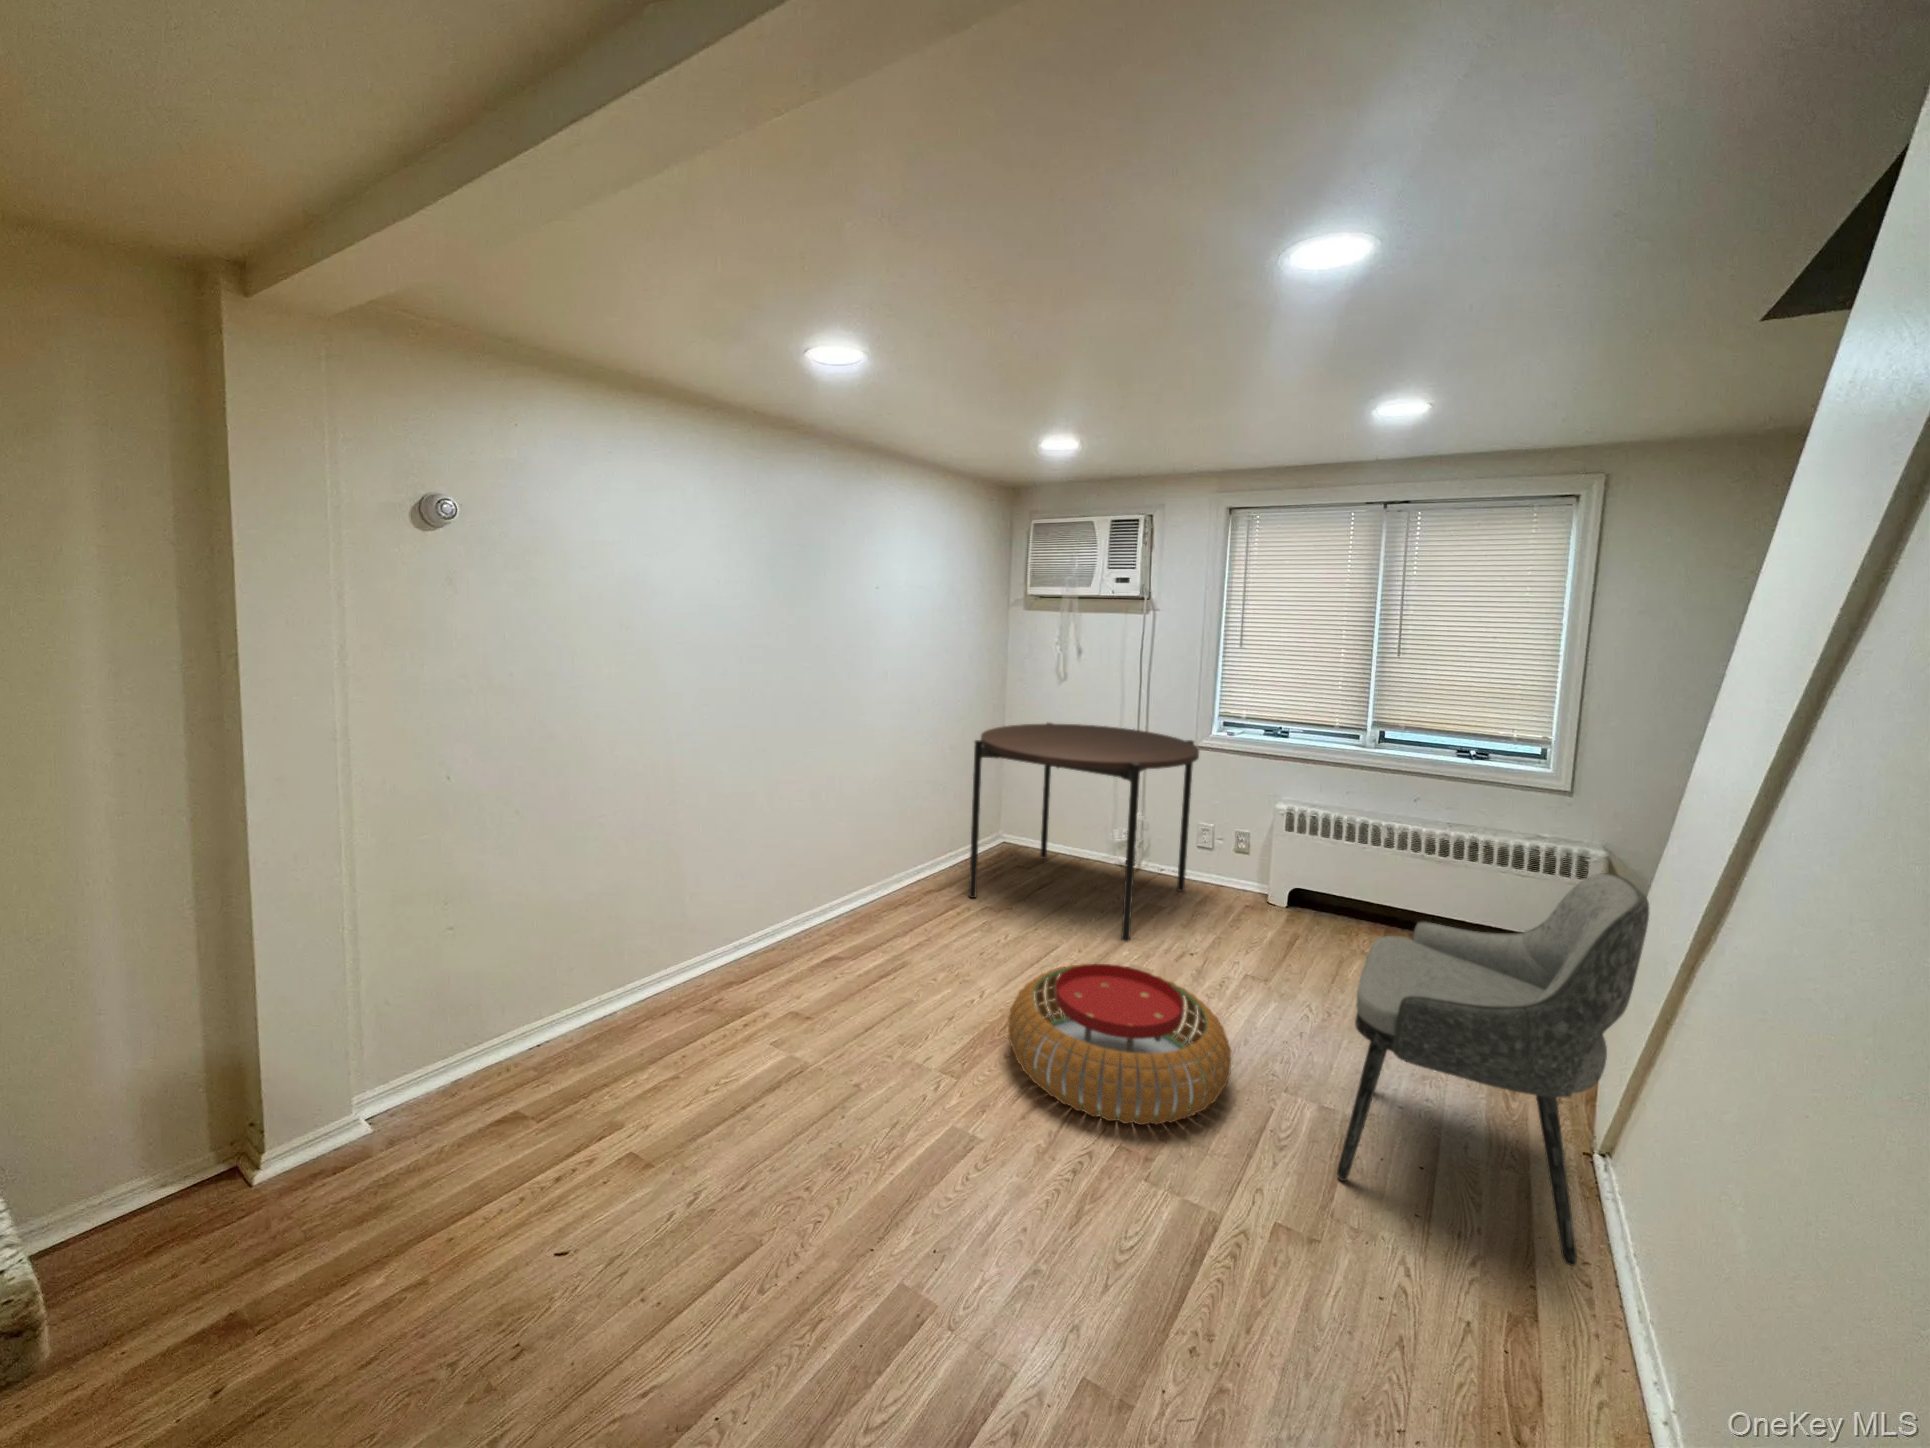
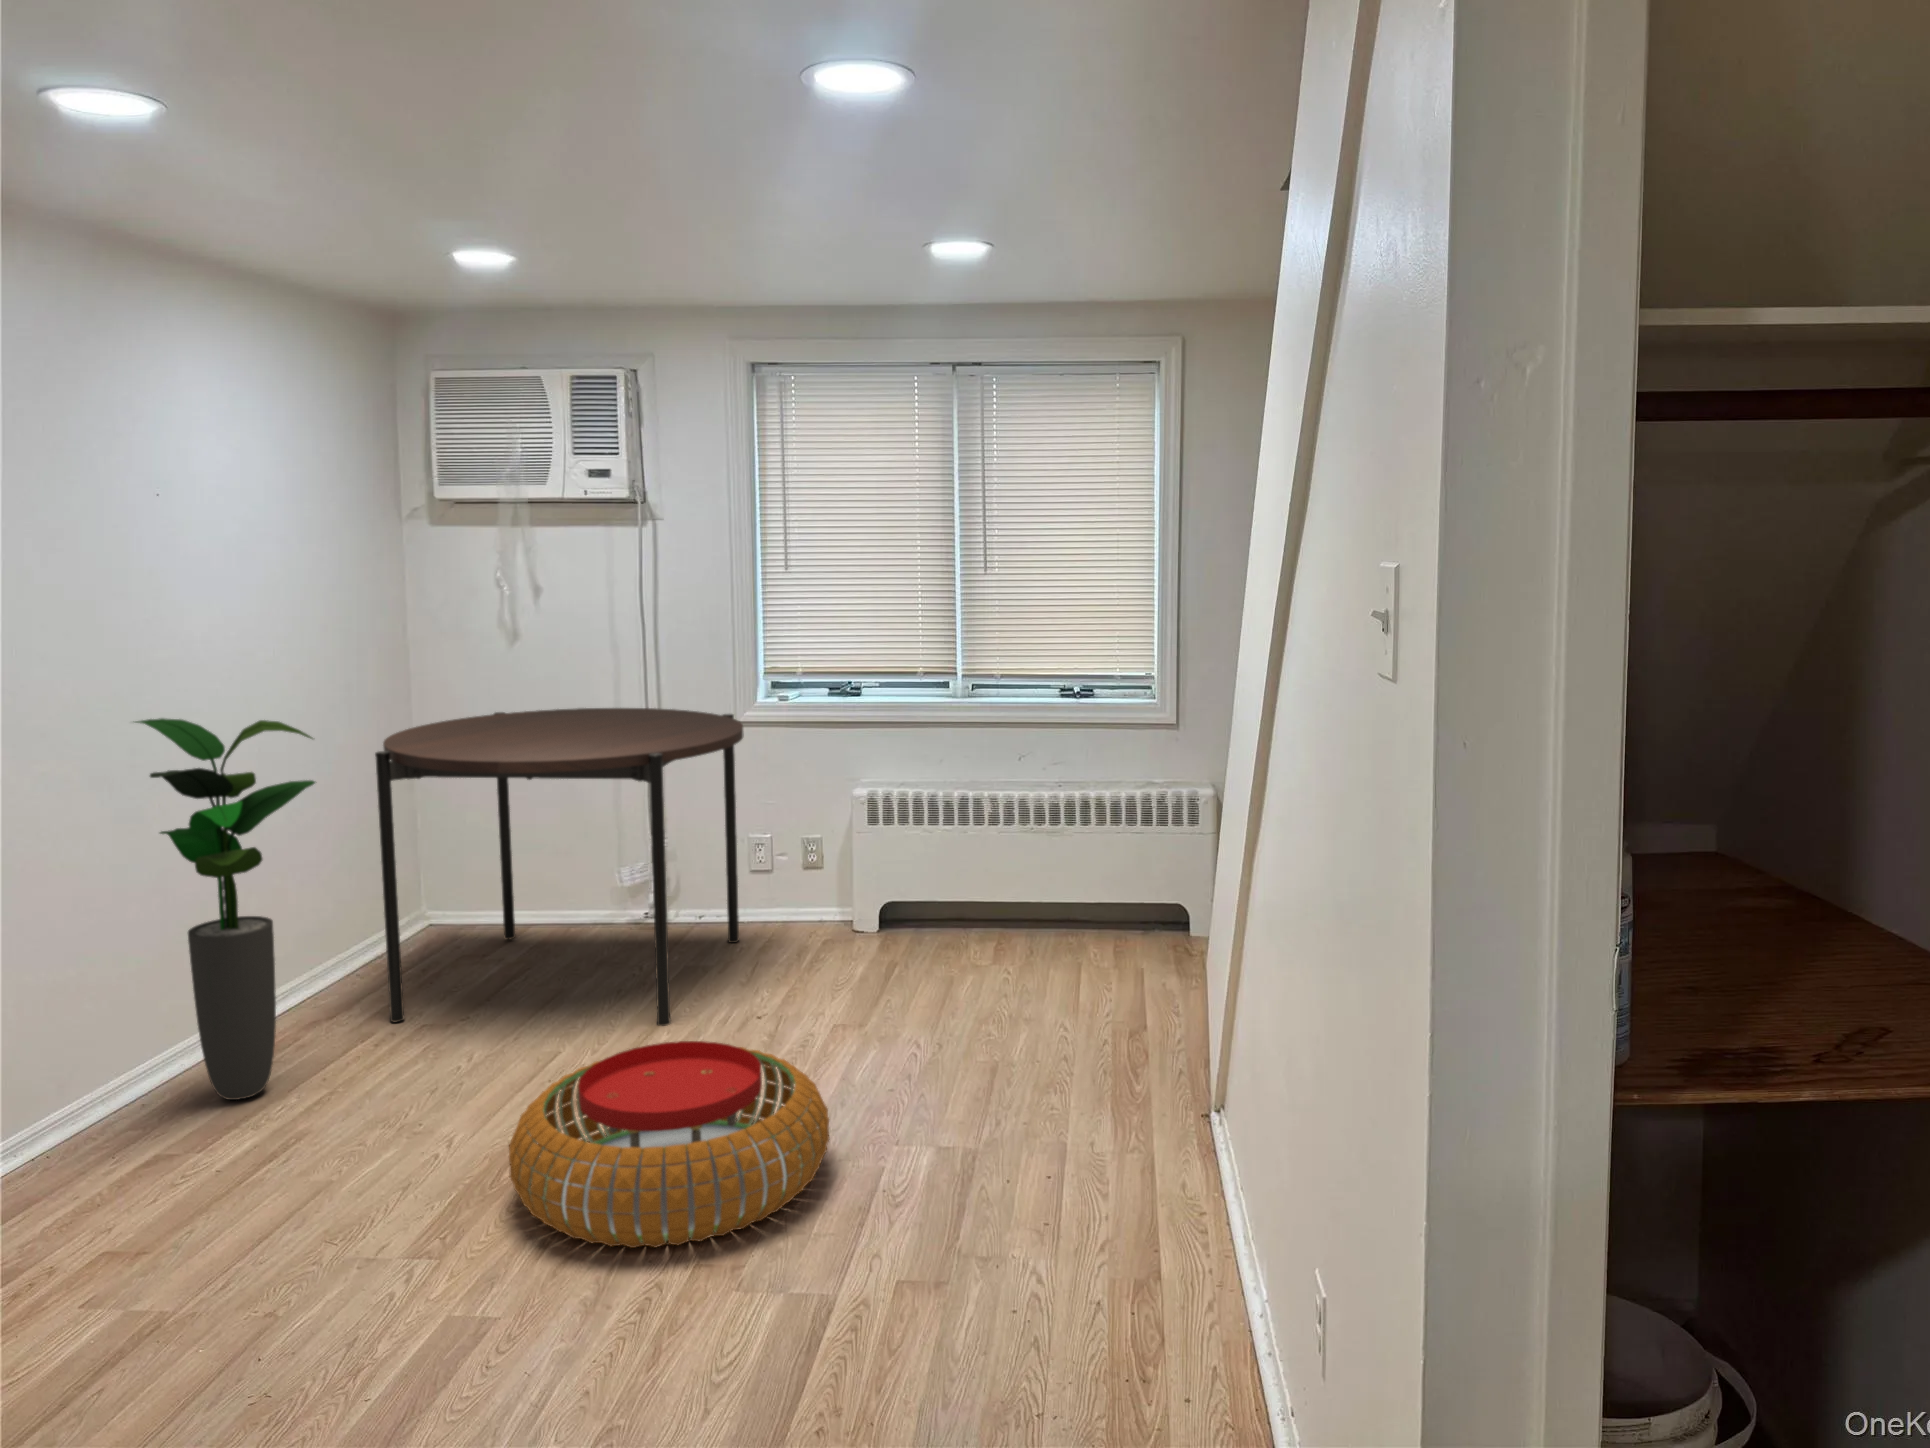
potted plant: none [854,710,939,926] -> present [136,718,315,1100]
dining chair: present [1337,873,1649,1266] -> none [960,794,1219,1213]

